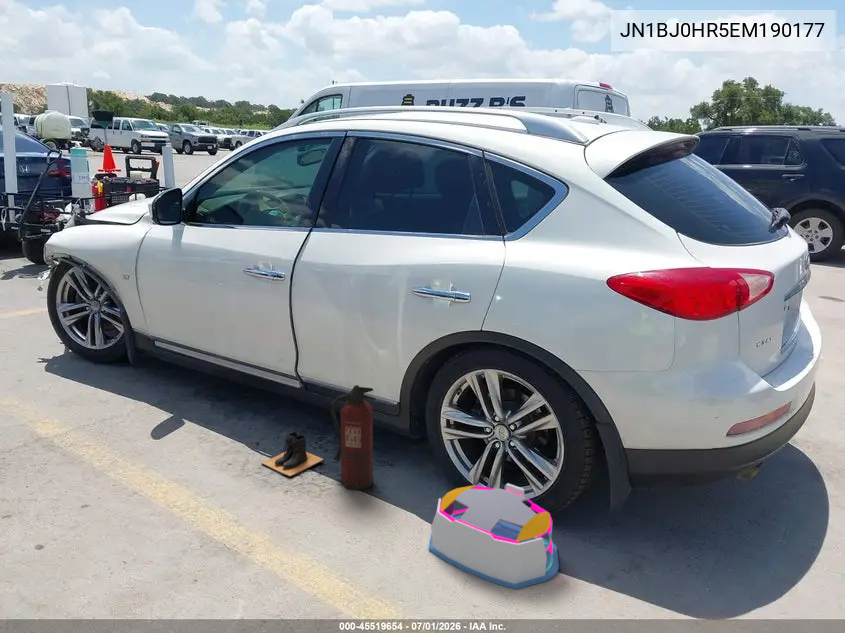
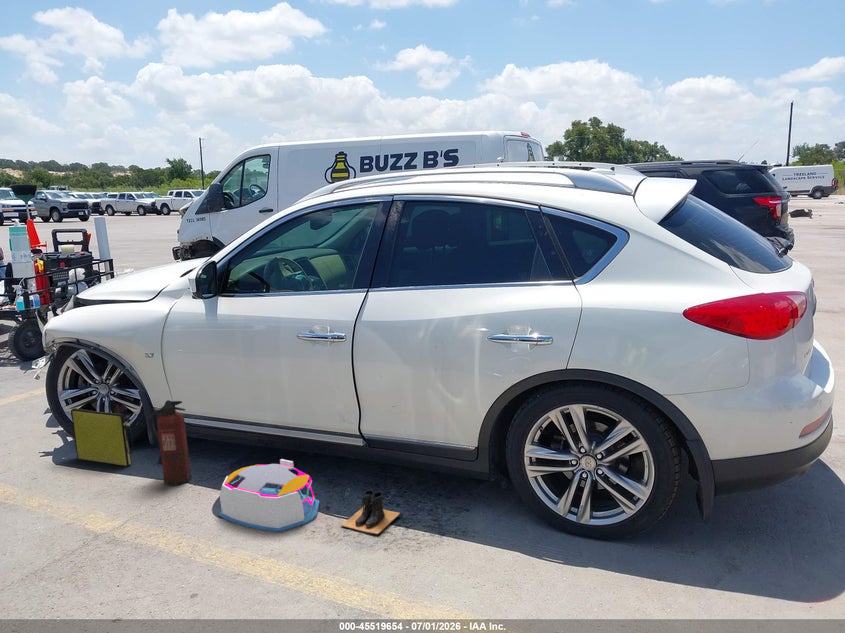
bag: none [63,320,112,381] -> present [71,408,133,466]
fire extinguisher: present [331,385,376,490] -> present [149,400,192,485]
storage bin: present [429,483,559,589] -> present [219,459,319,532]

